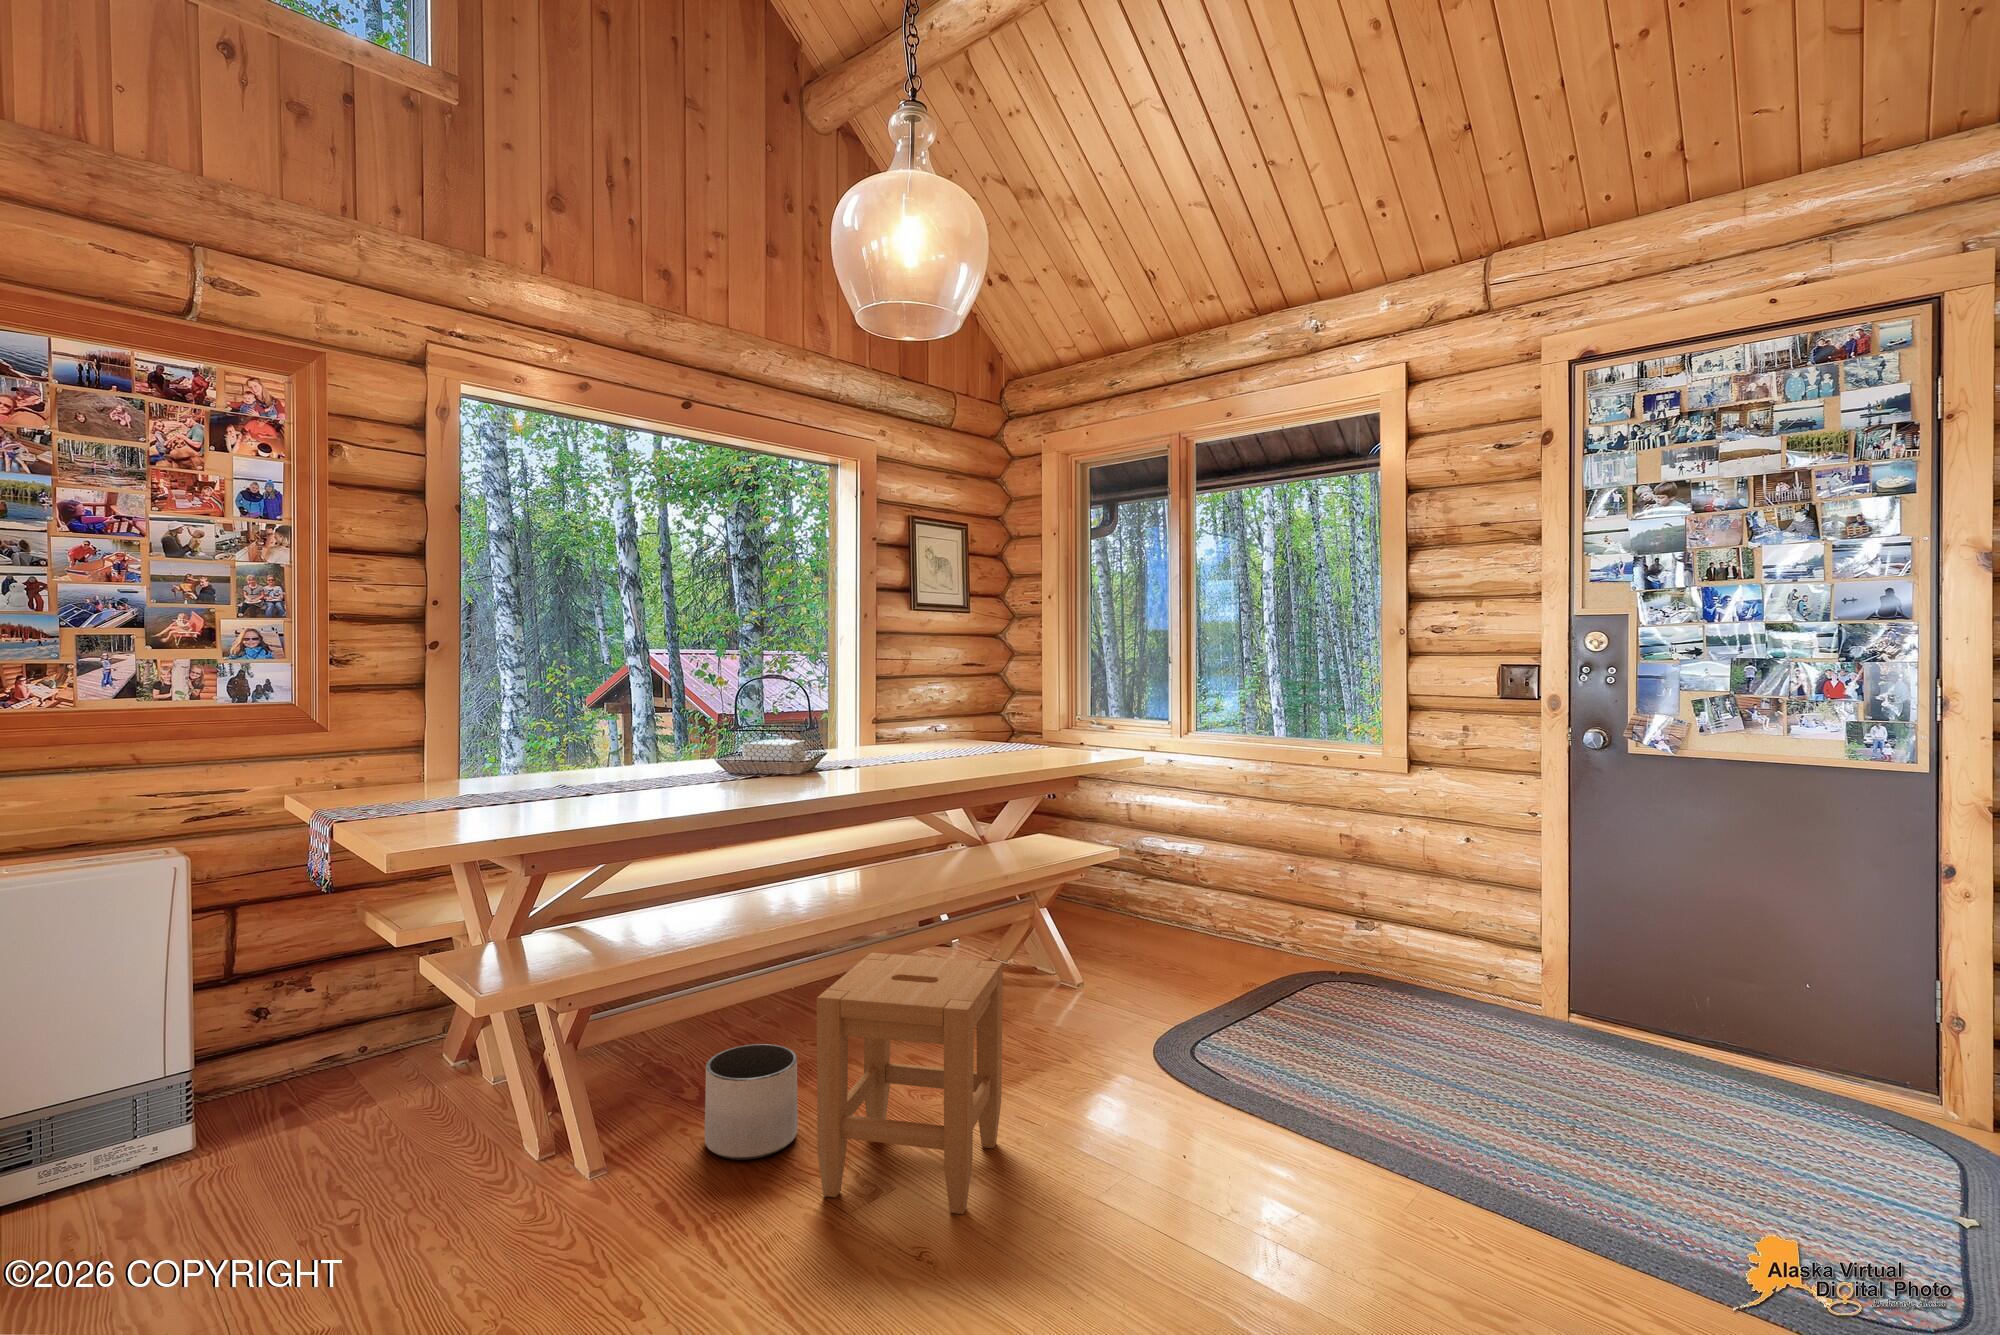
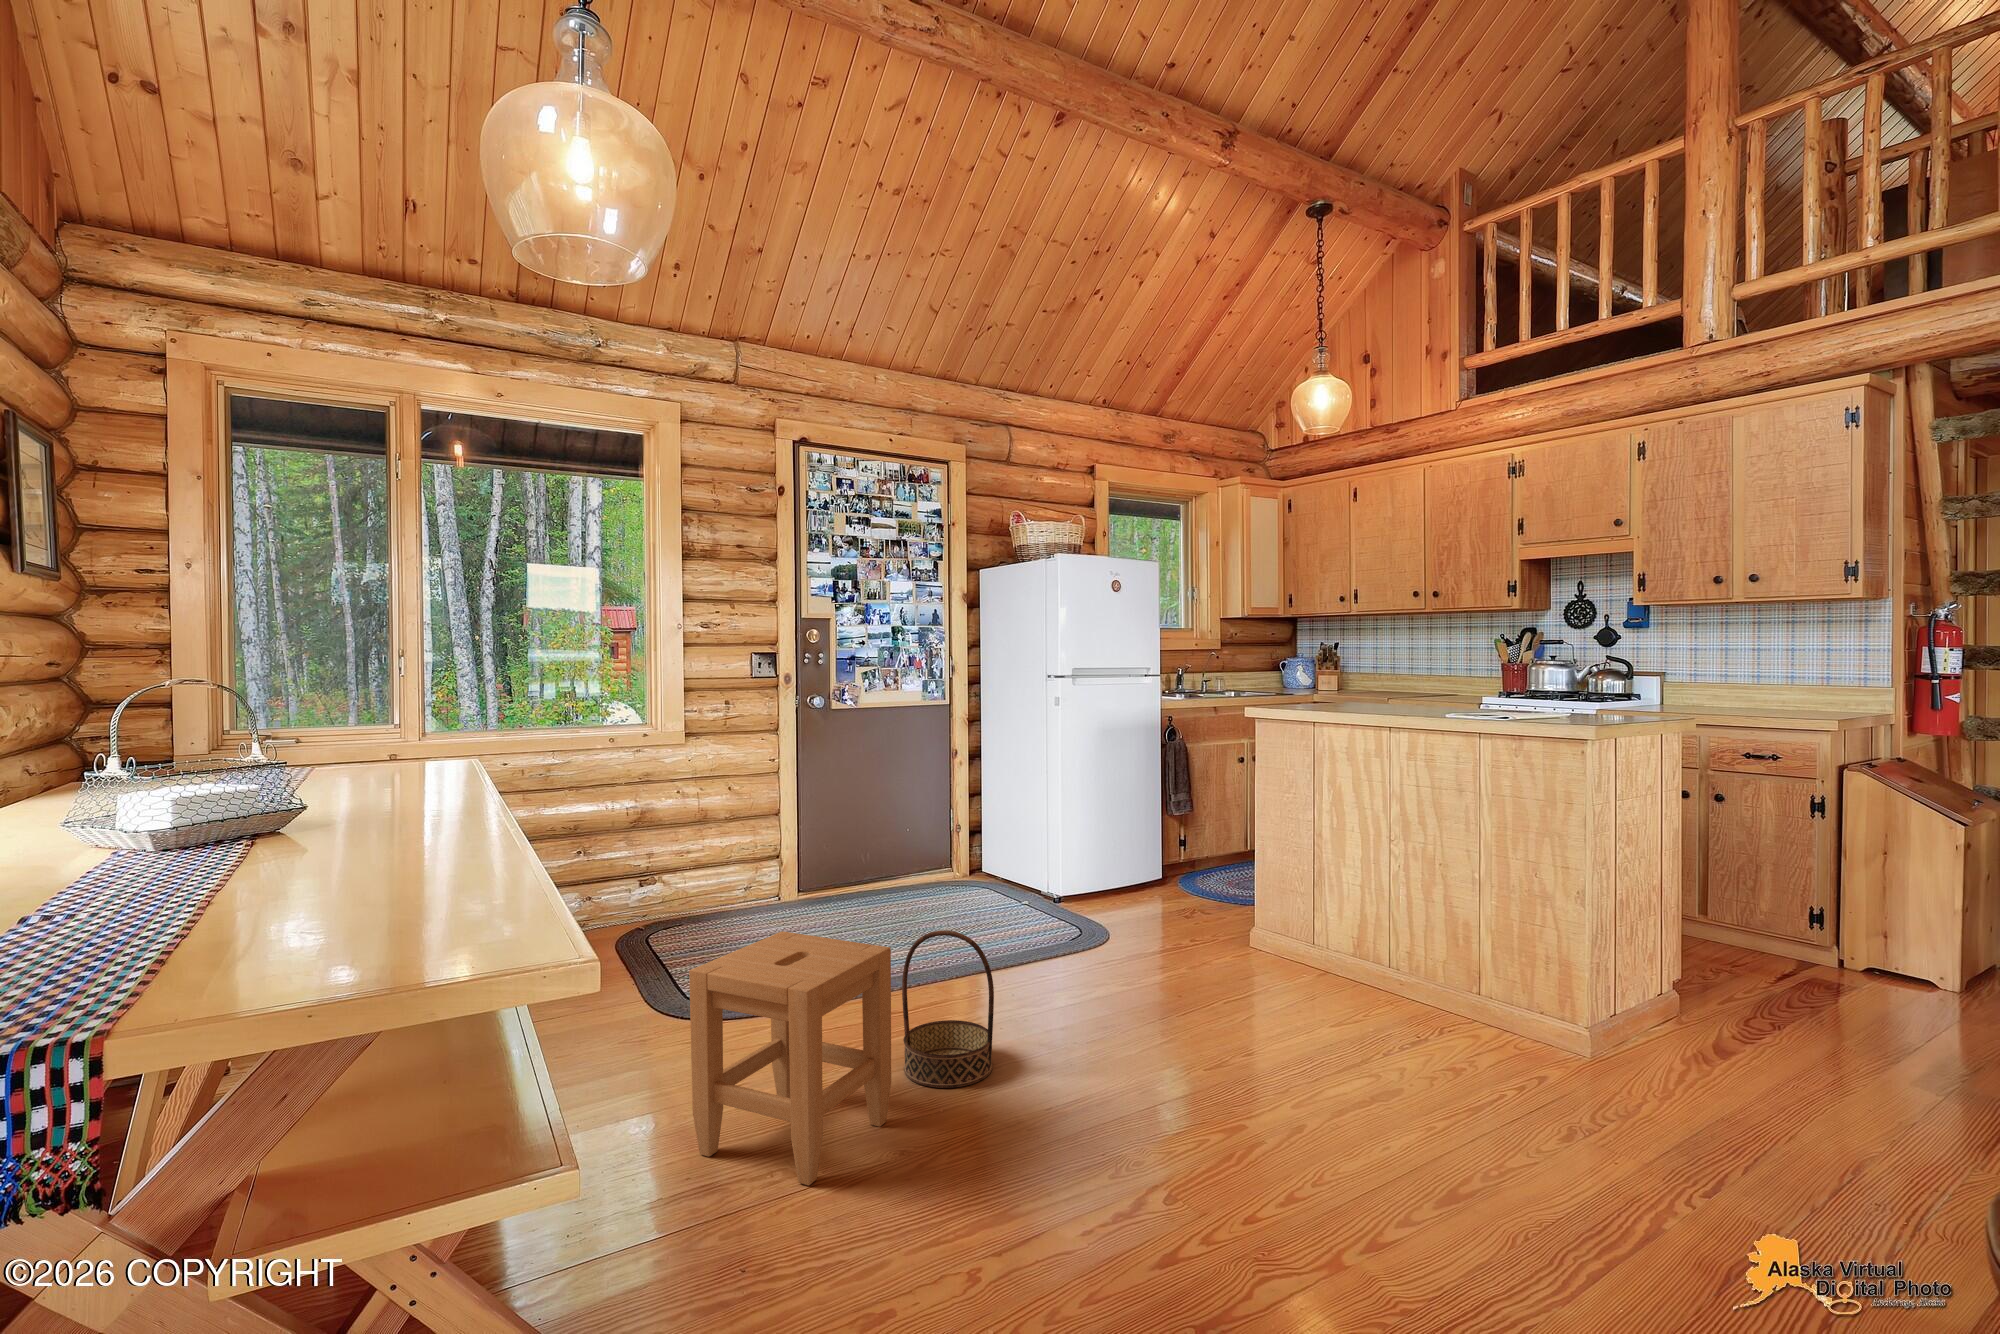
basket: none [1059,1038,1182,1270] -> present [902,930,994,1088]
planter: present [705,1044,798,1160] -> none [590,1112,705,1261]

